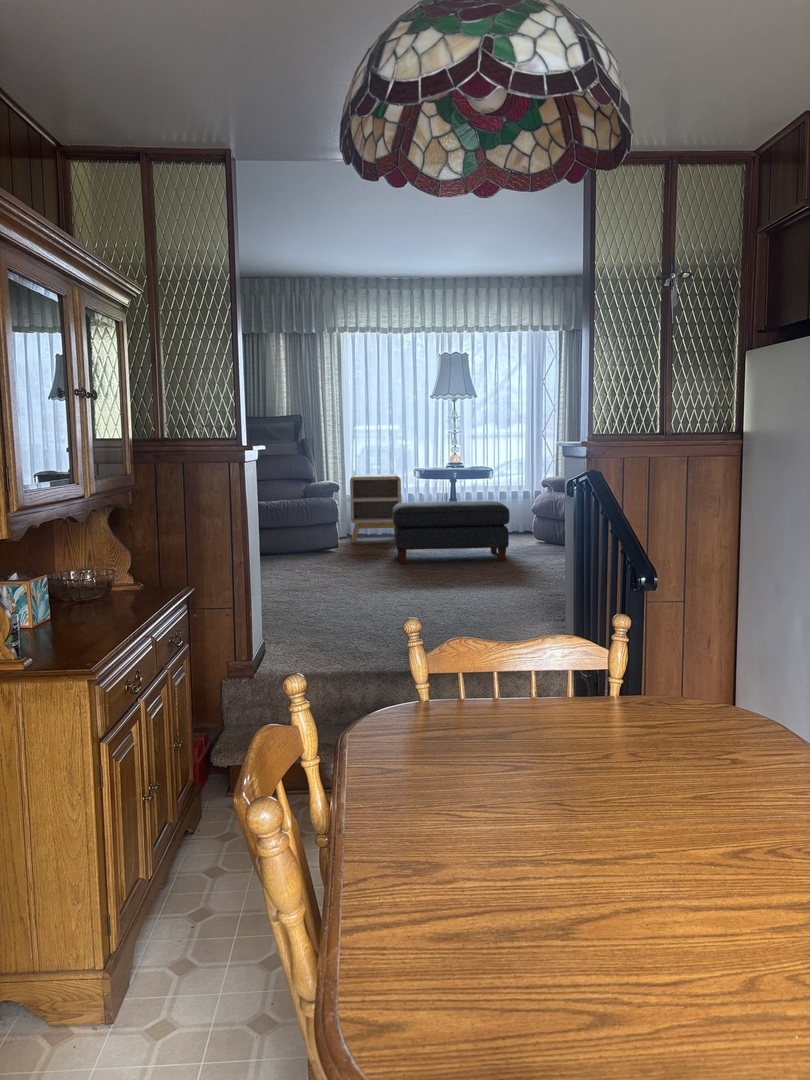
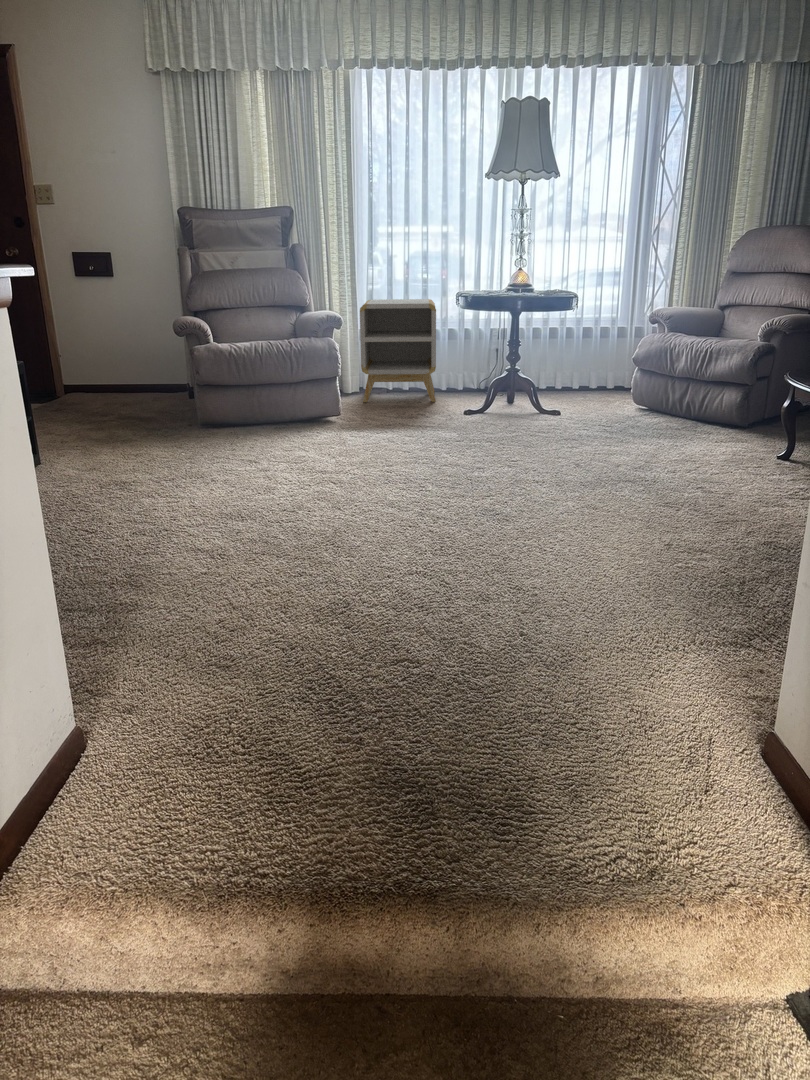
ottoman: present [392,501,510,563] -> none [416,350,609,454]

